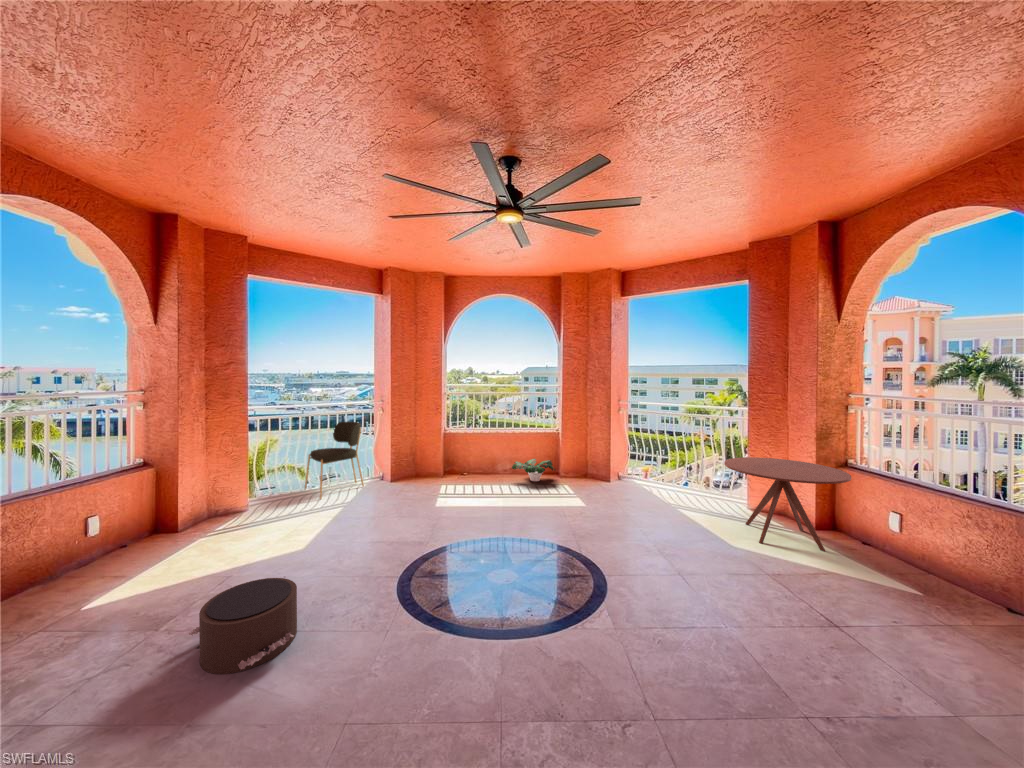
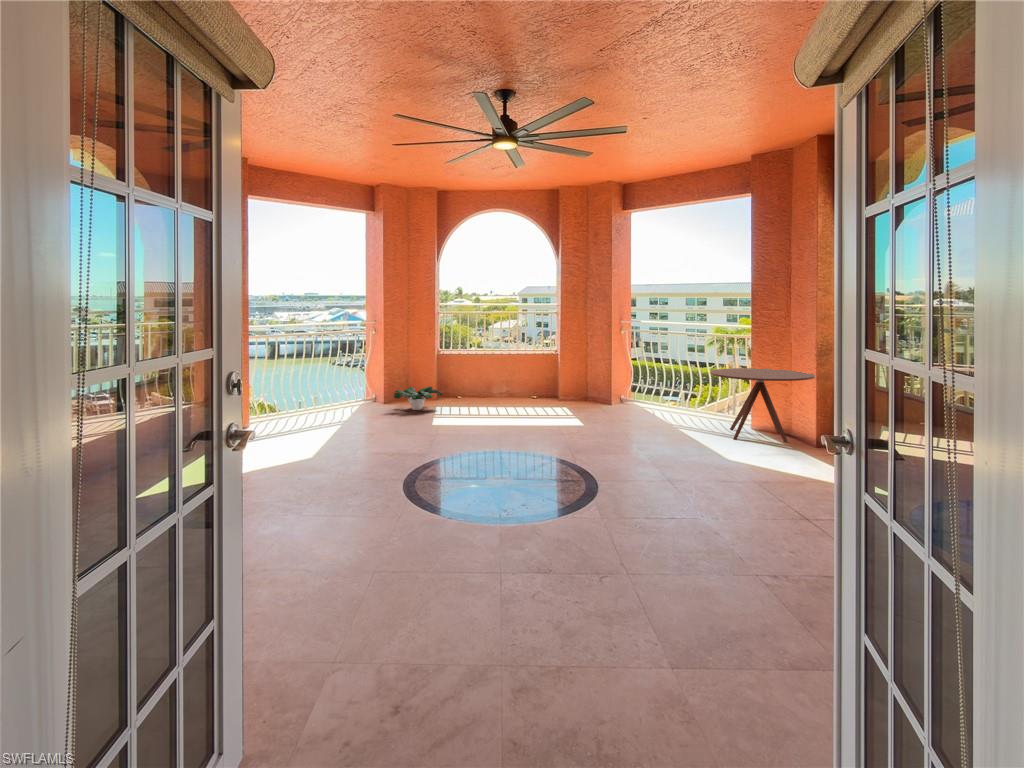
dining chair: present [305,422,364,499] -> none [294,345,354,421]
potted plant: present [512,459,555,481] -> present [394,387,442,410]
pouf: present [189,578,297,674] -> none [275,446,354,495]

